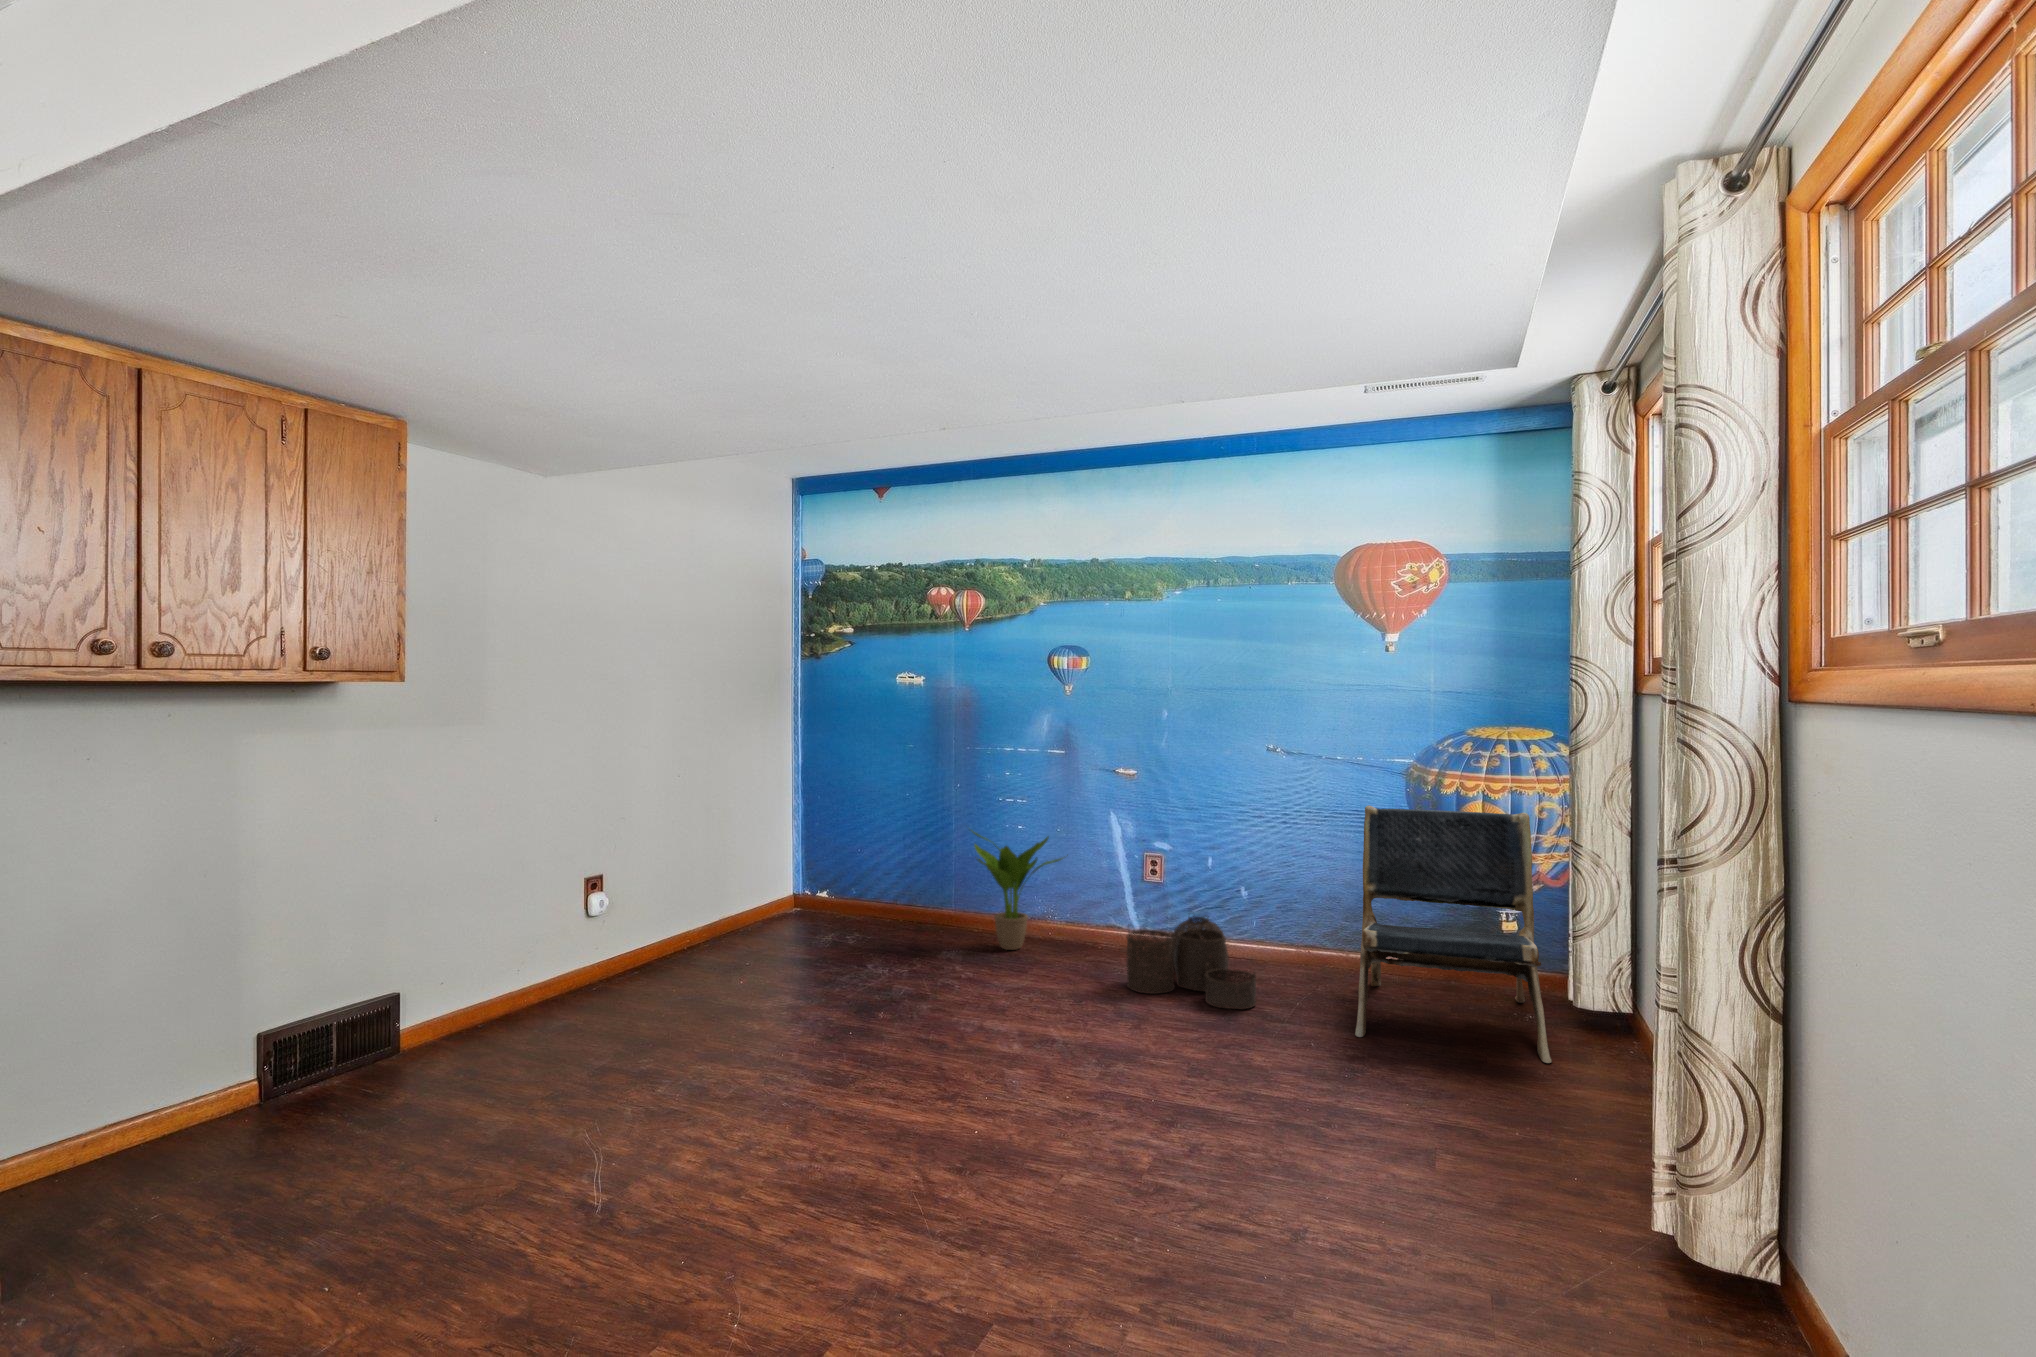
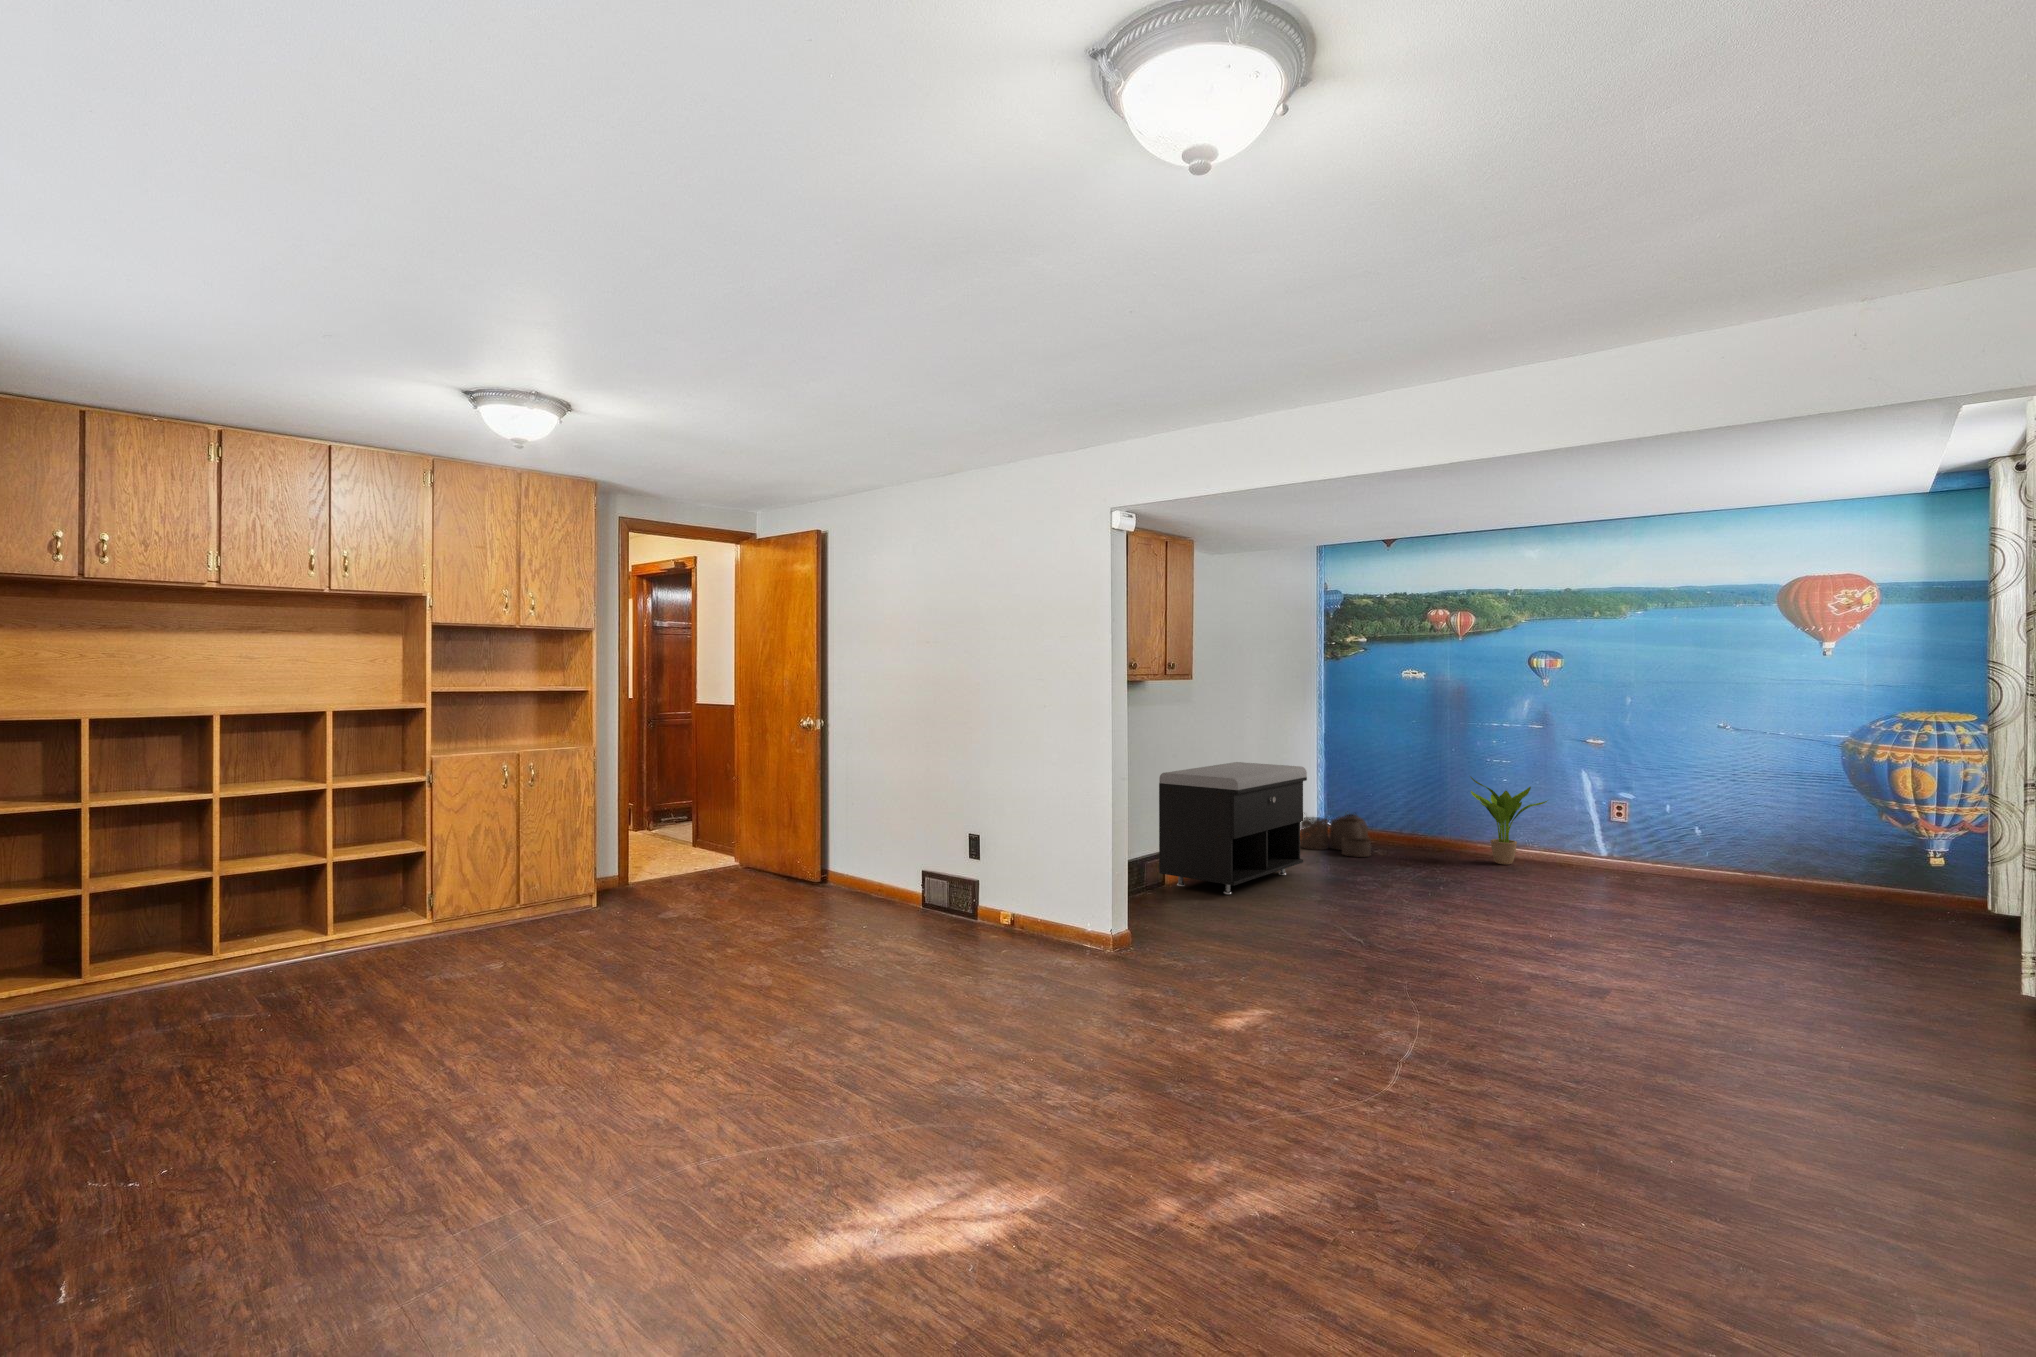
lounge chair: present [1355,805,1552,1063] -> none [1801,769,1967,942]
storage bench: none [374,817,692,1070] -> present [1159,762,1307,894]
woven basket: present [1127,916,1256,1009] -> present [1301,814,1371,857]

